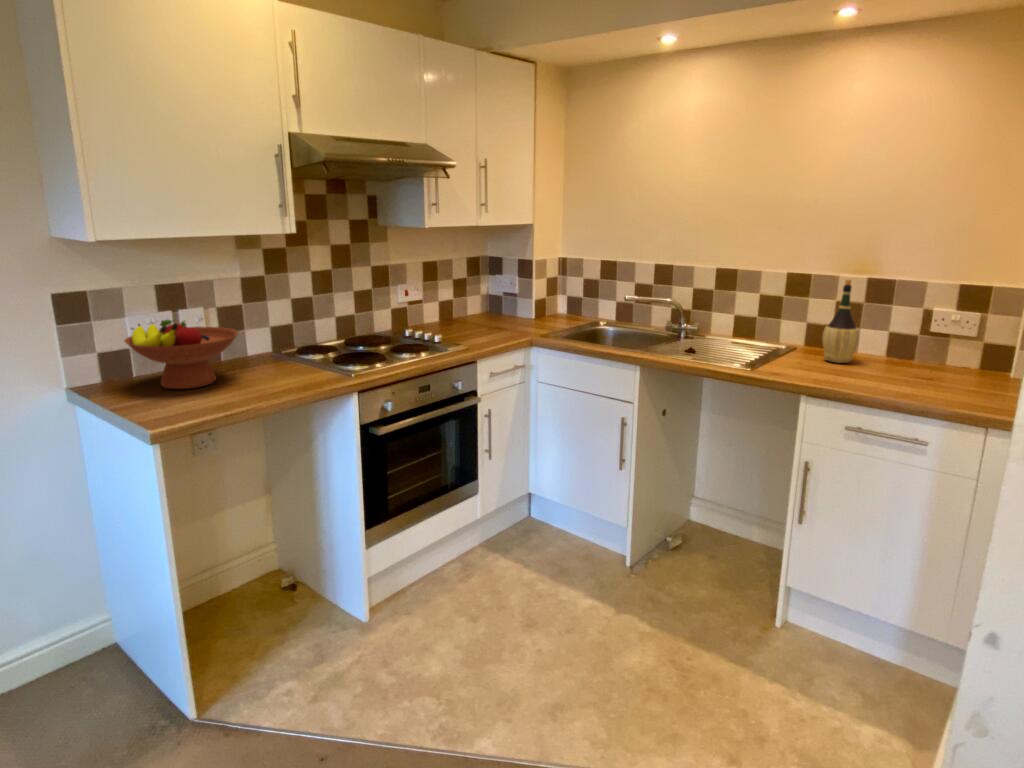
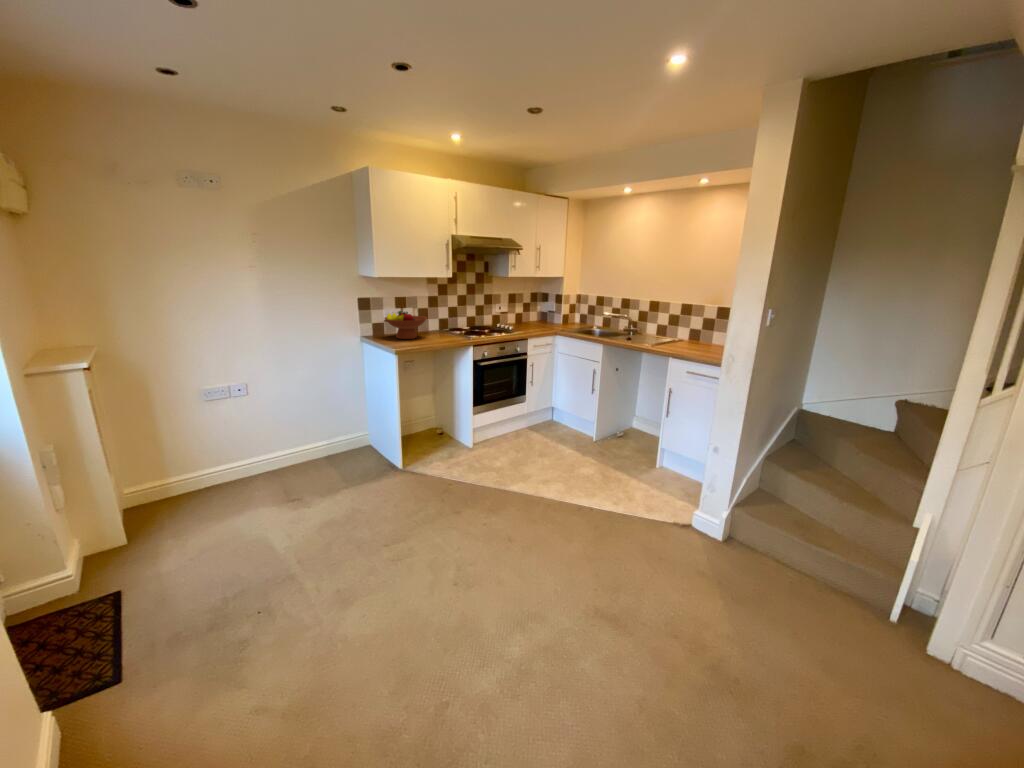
wine bottle: present [822,280,859,363] -> none [691,306,708,346]

